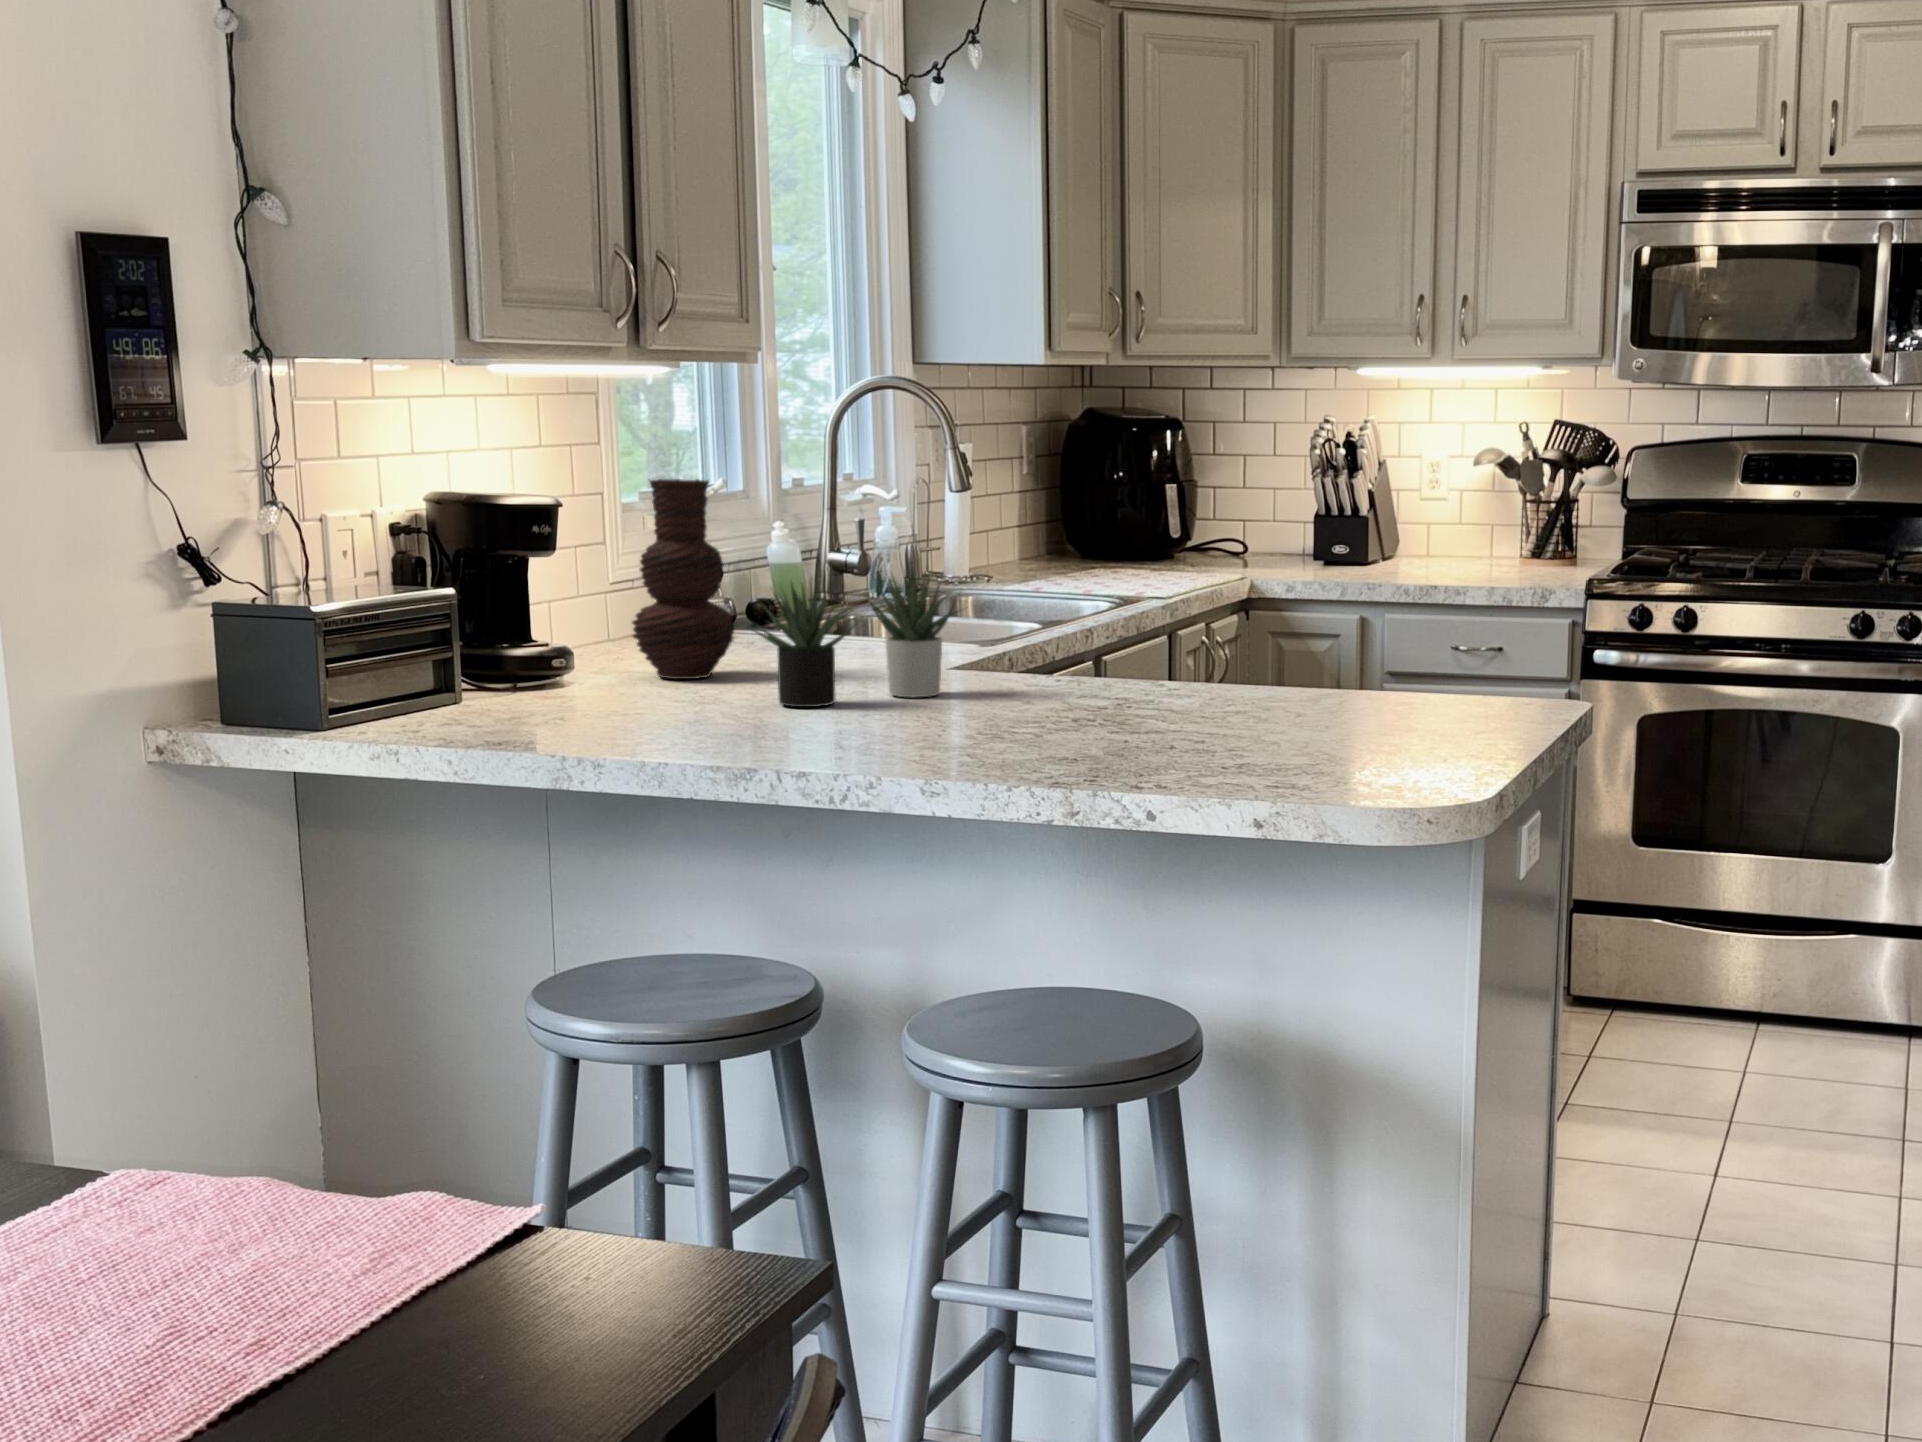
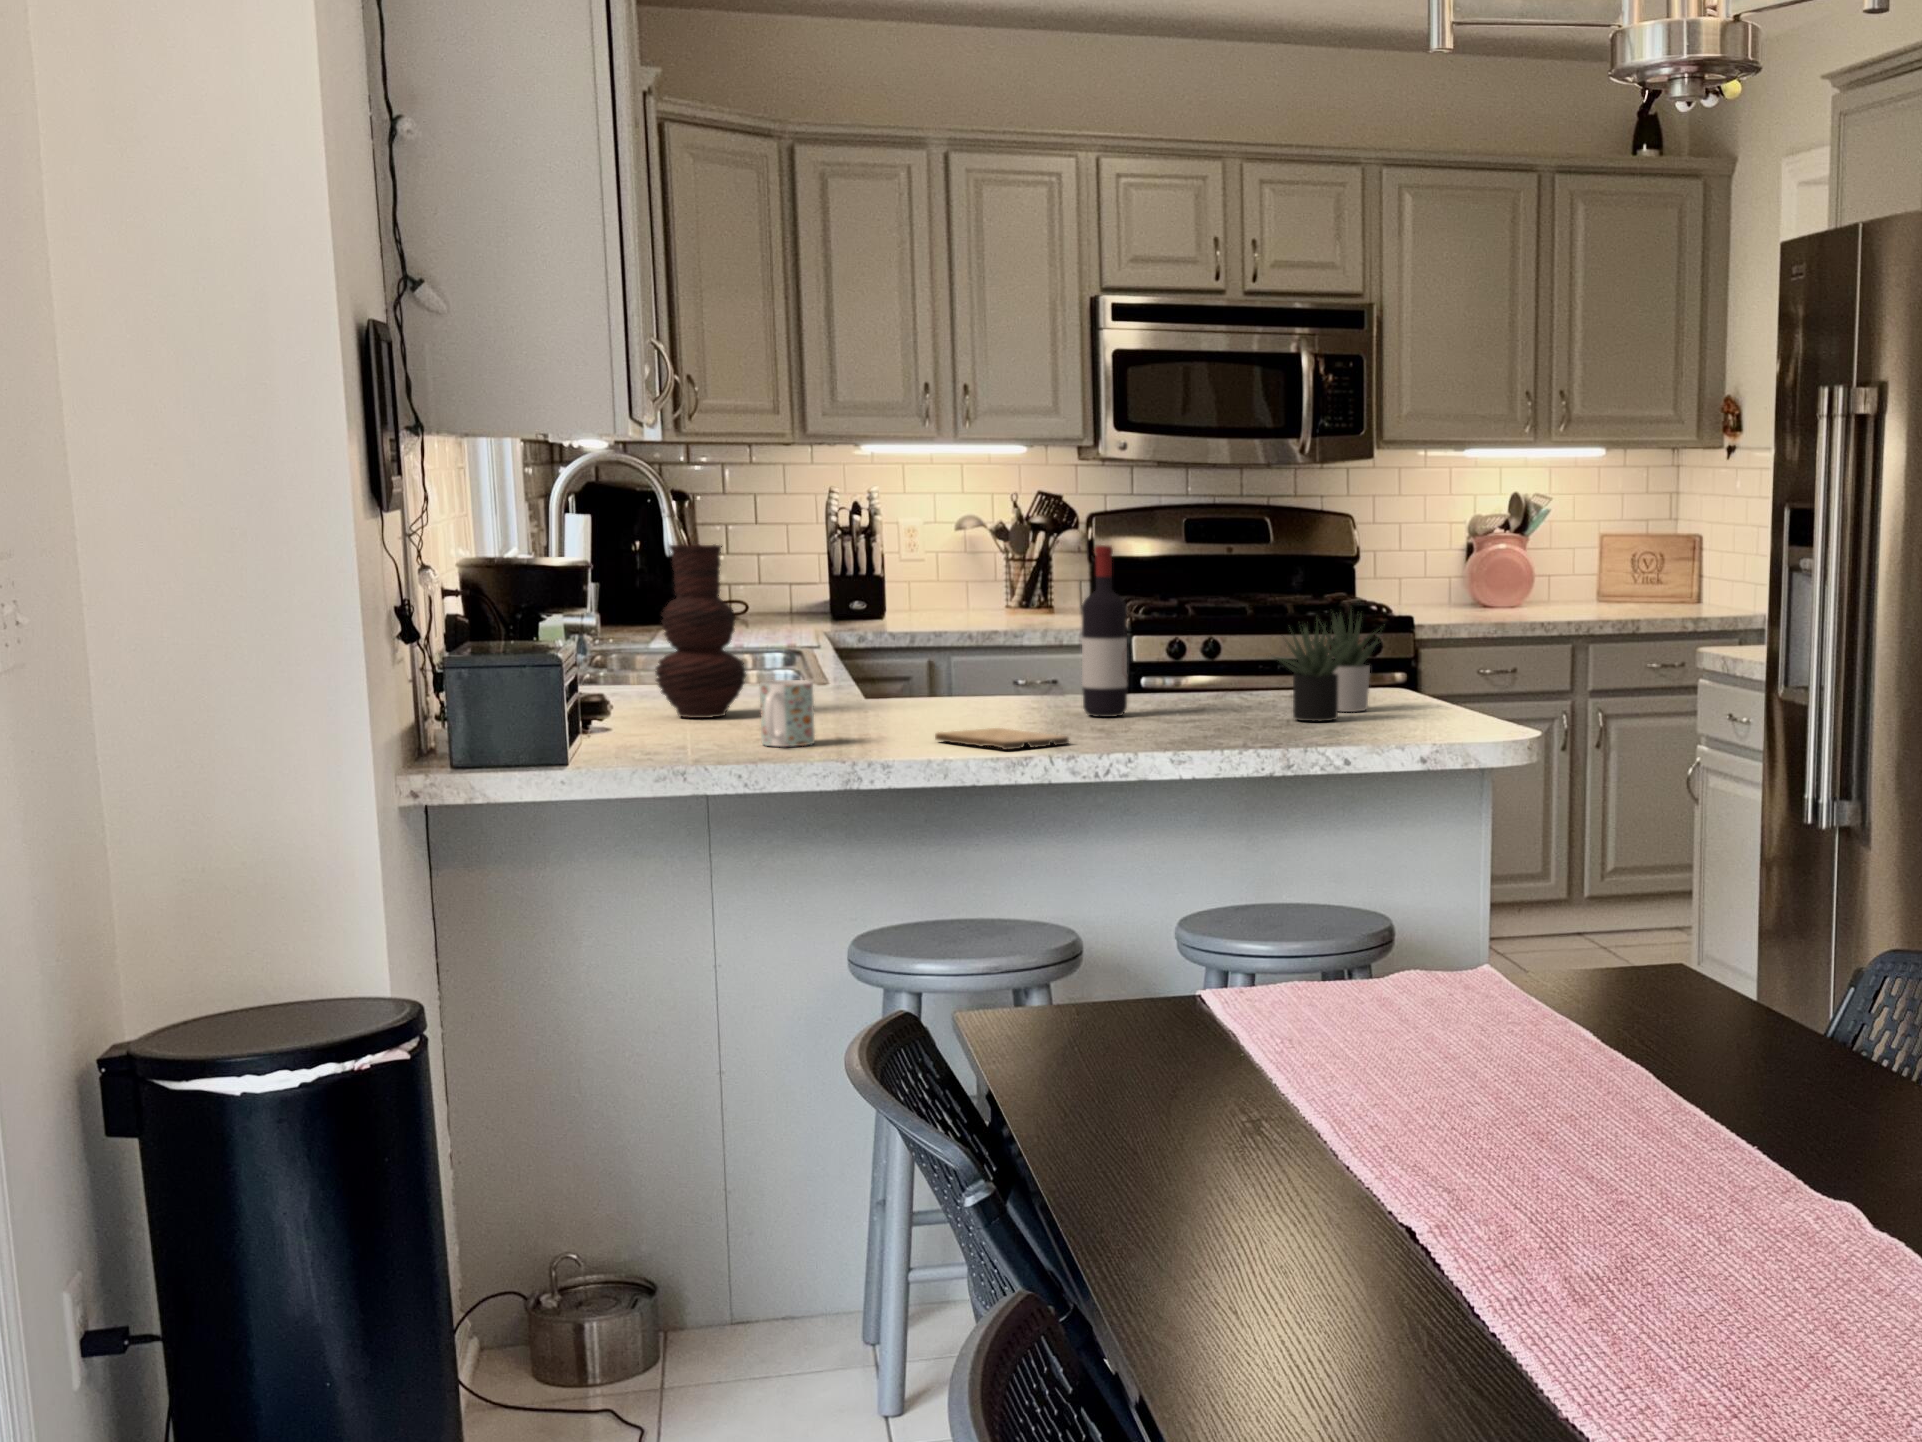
wine bottle: none [1034,493,1092,716] -> present [1081,545,1127,717]
succulent plant: present [749,567,964,707] -> present [1277,613,1382,721]
mug: none [536,645,624,727] -> present [760,680,815,746]
cutting board: none [732,723,846,756] -> present [935,728,1069,750]

